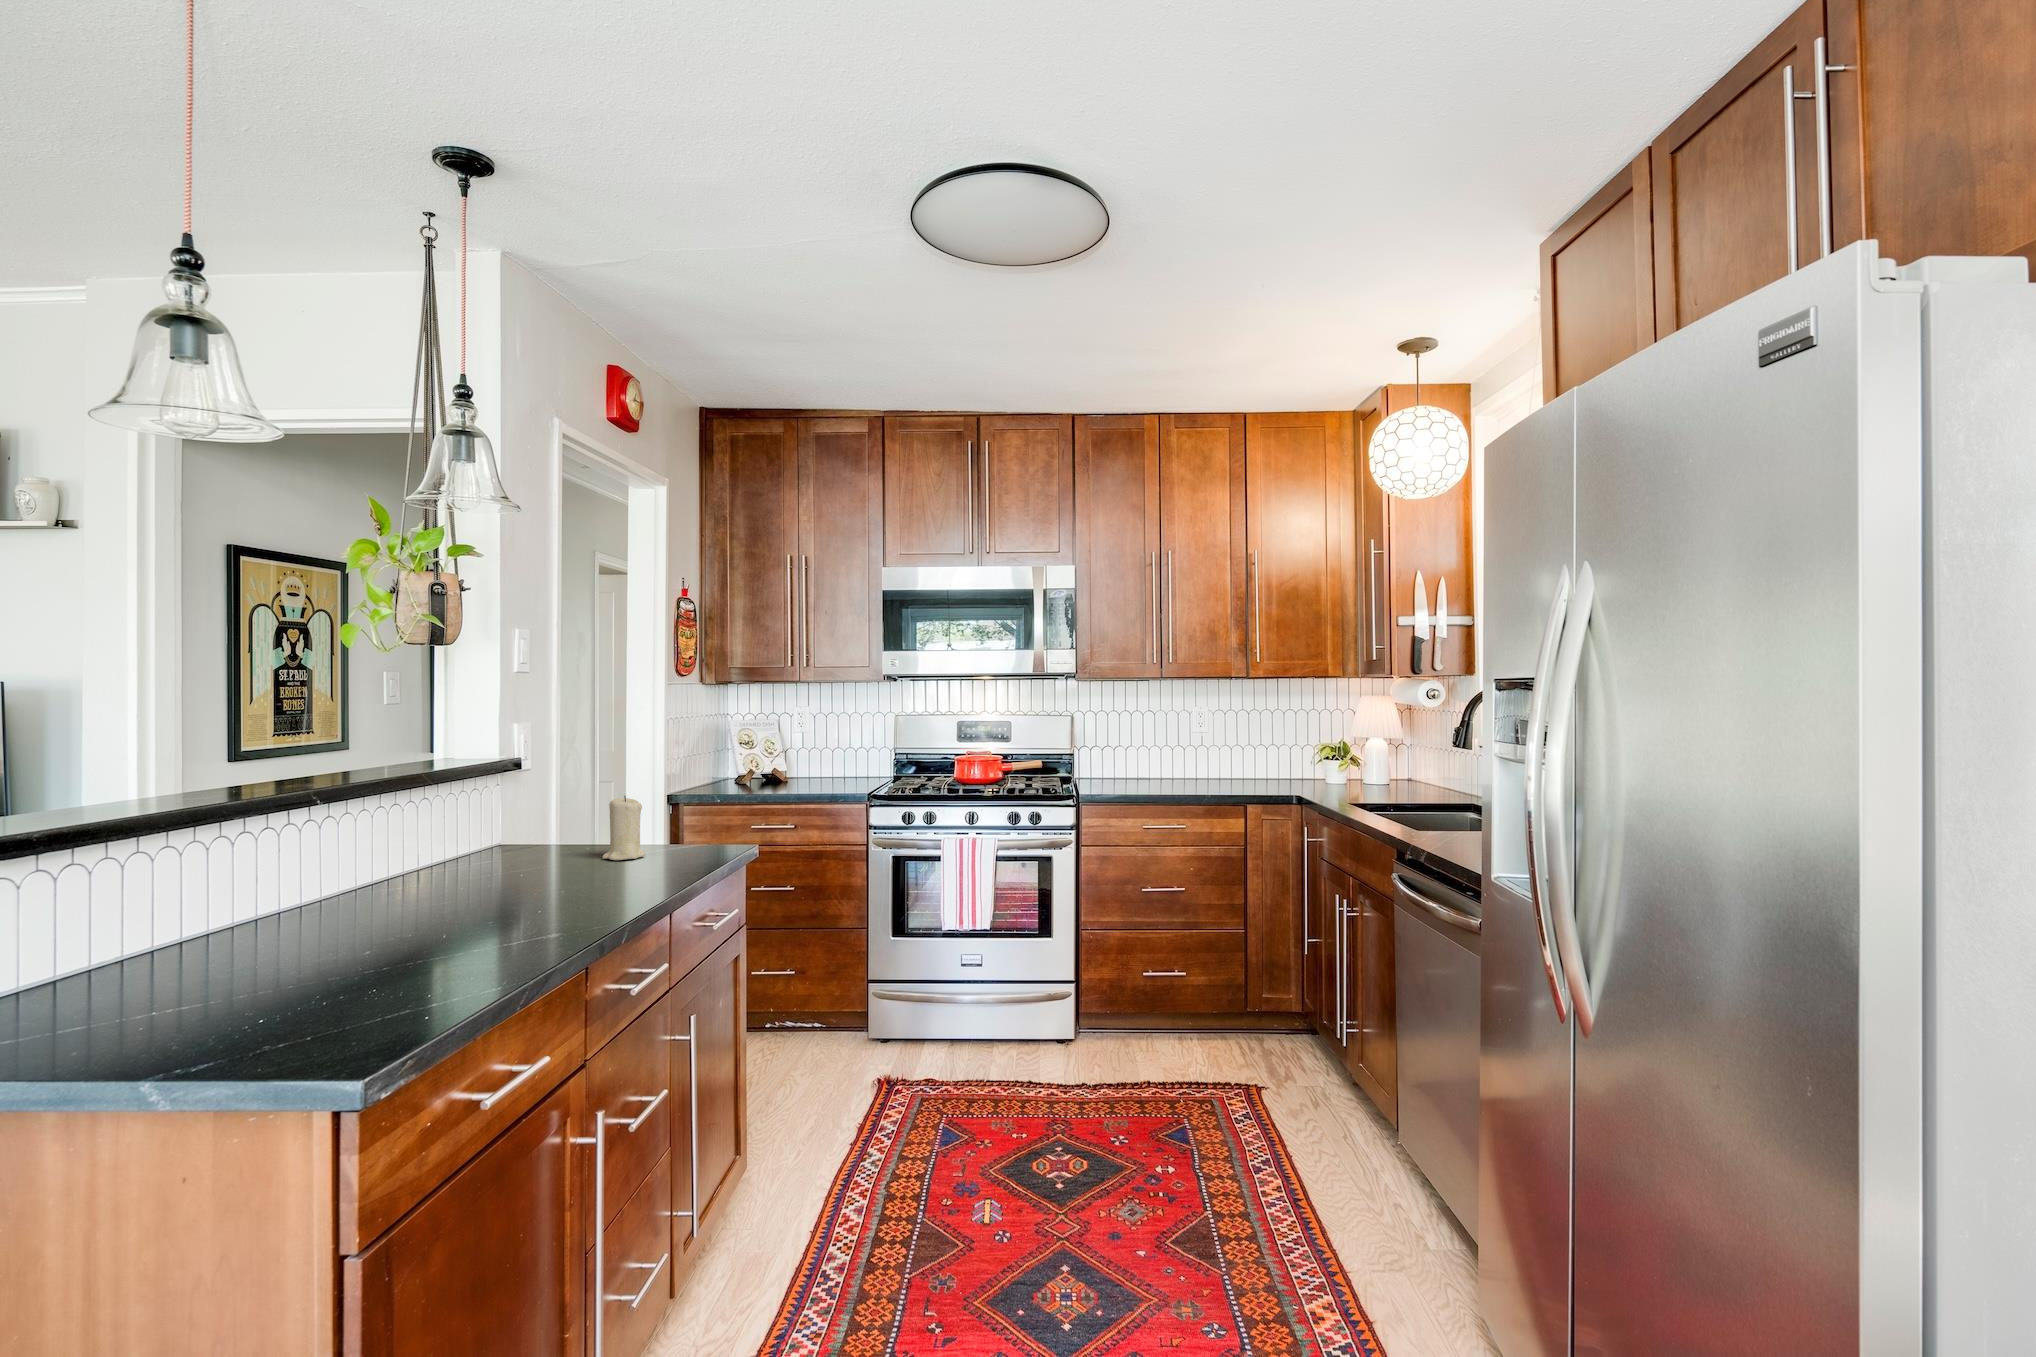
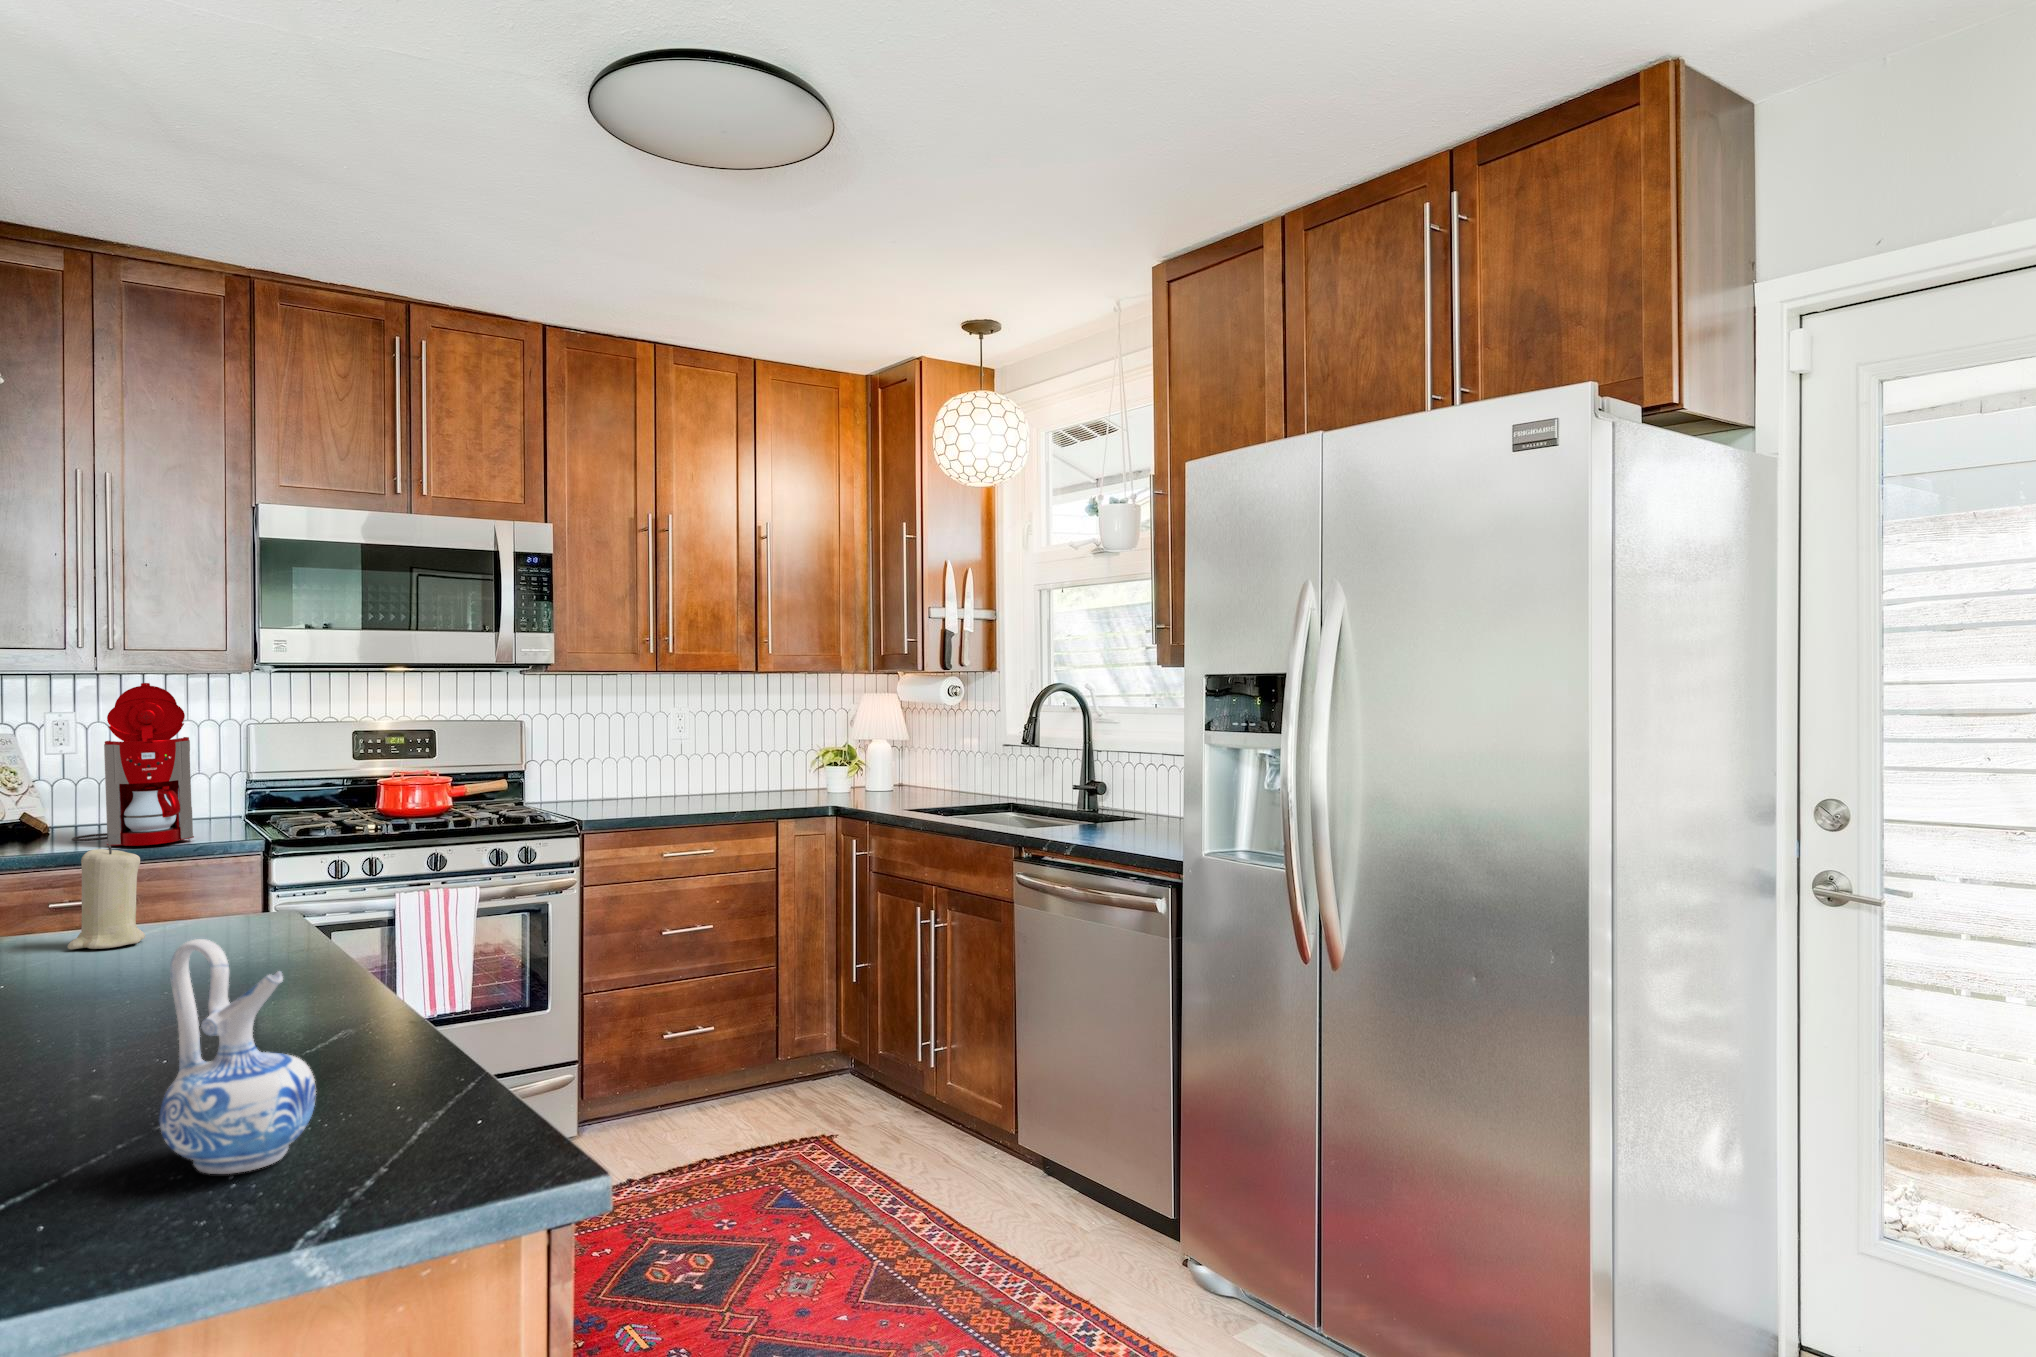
coffee maker: none [782,691,835,795] -> present [72,683,194,846]
ceramic pitcher: none [233,865,342,1020] -> present [159,939,316,1174]

